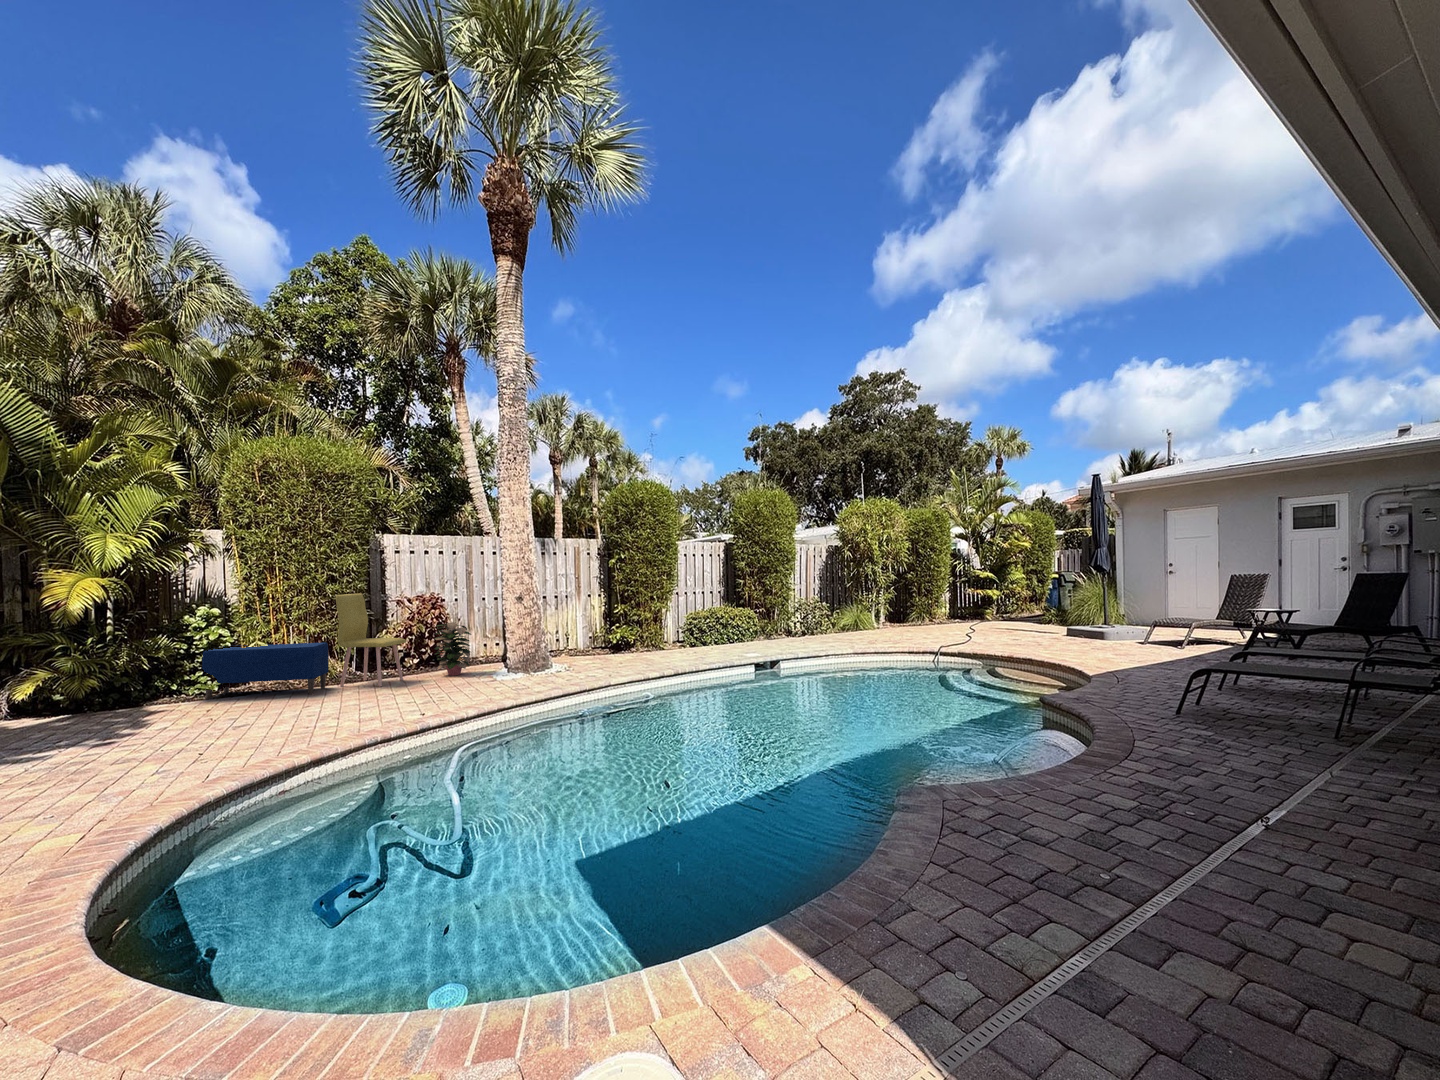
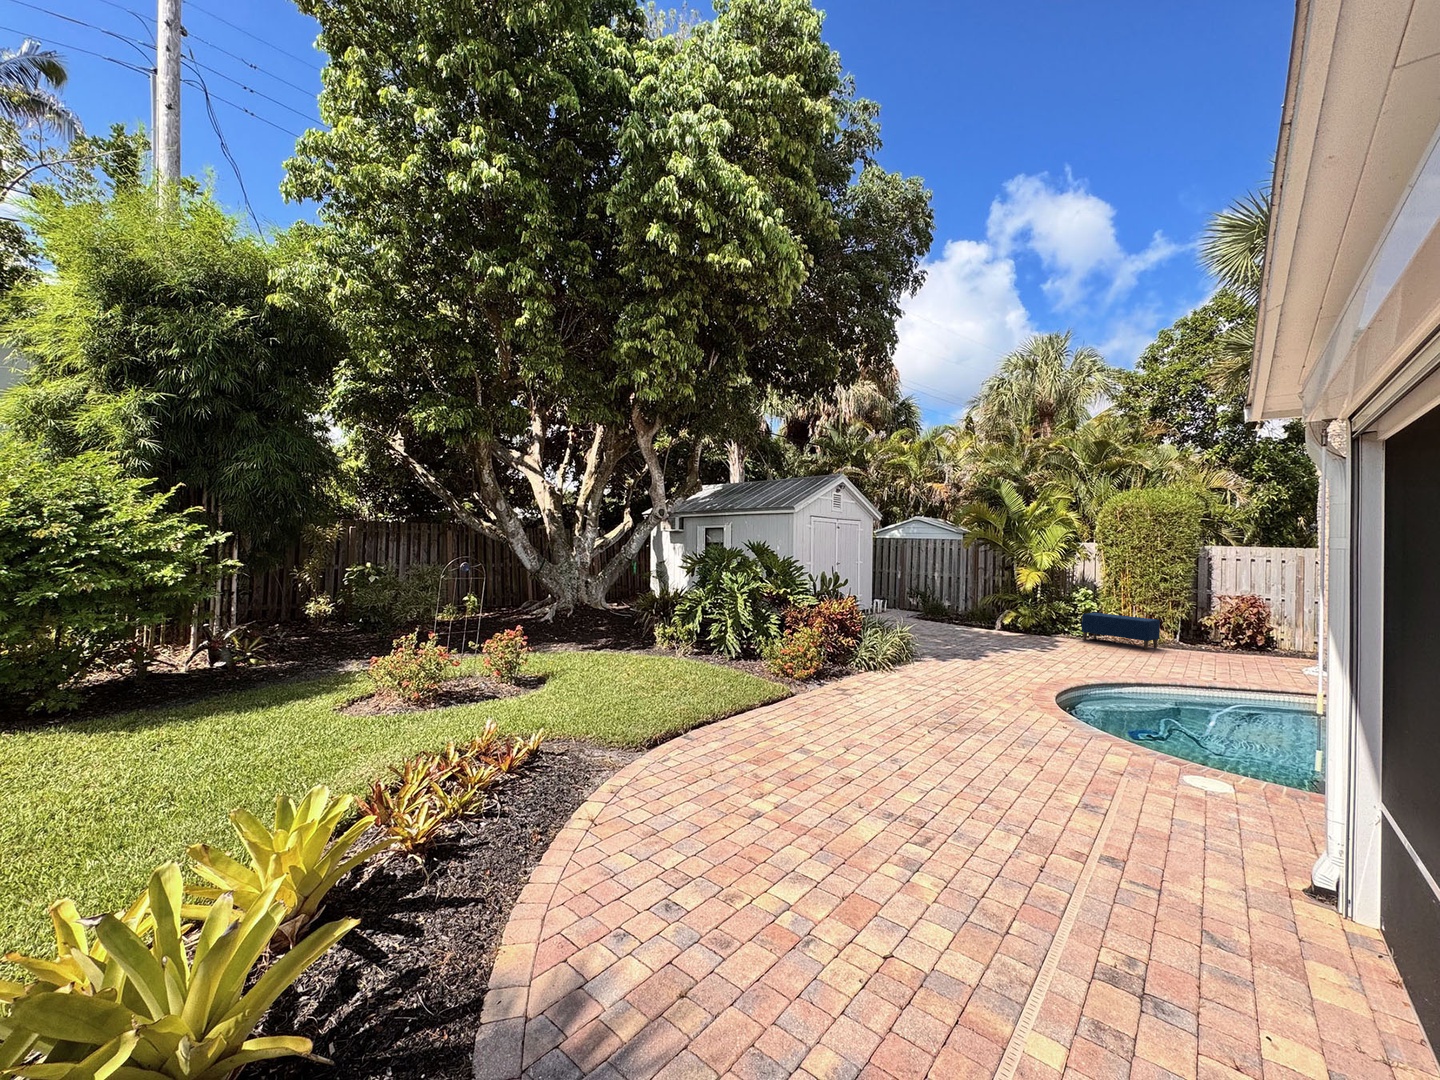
chair: present [336,593,406,687] -> none [1166,590,1221,655]
decorative plant: present [435,622,471,676] -> none [1246,619,1284,659]

